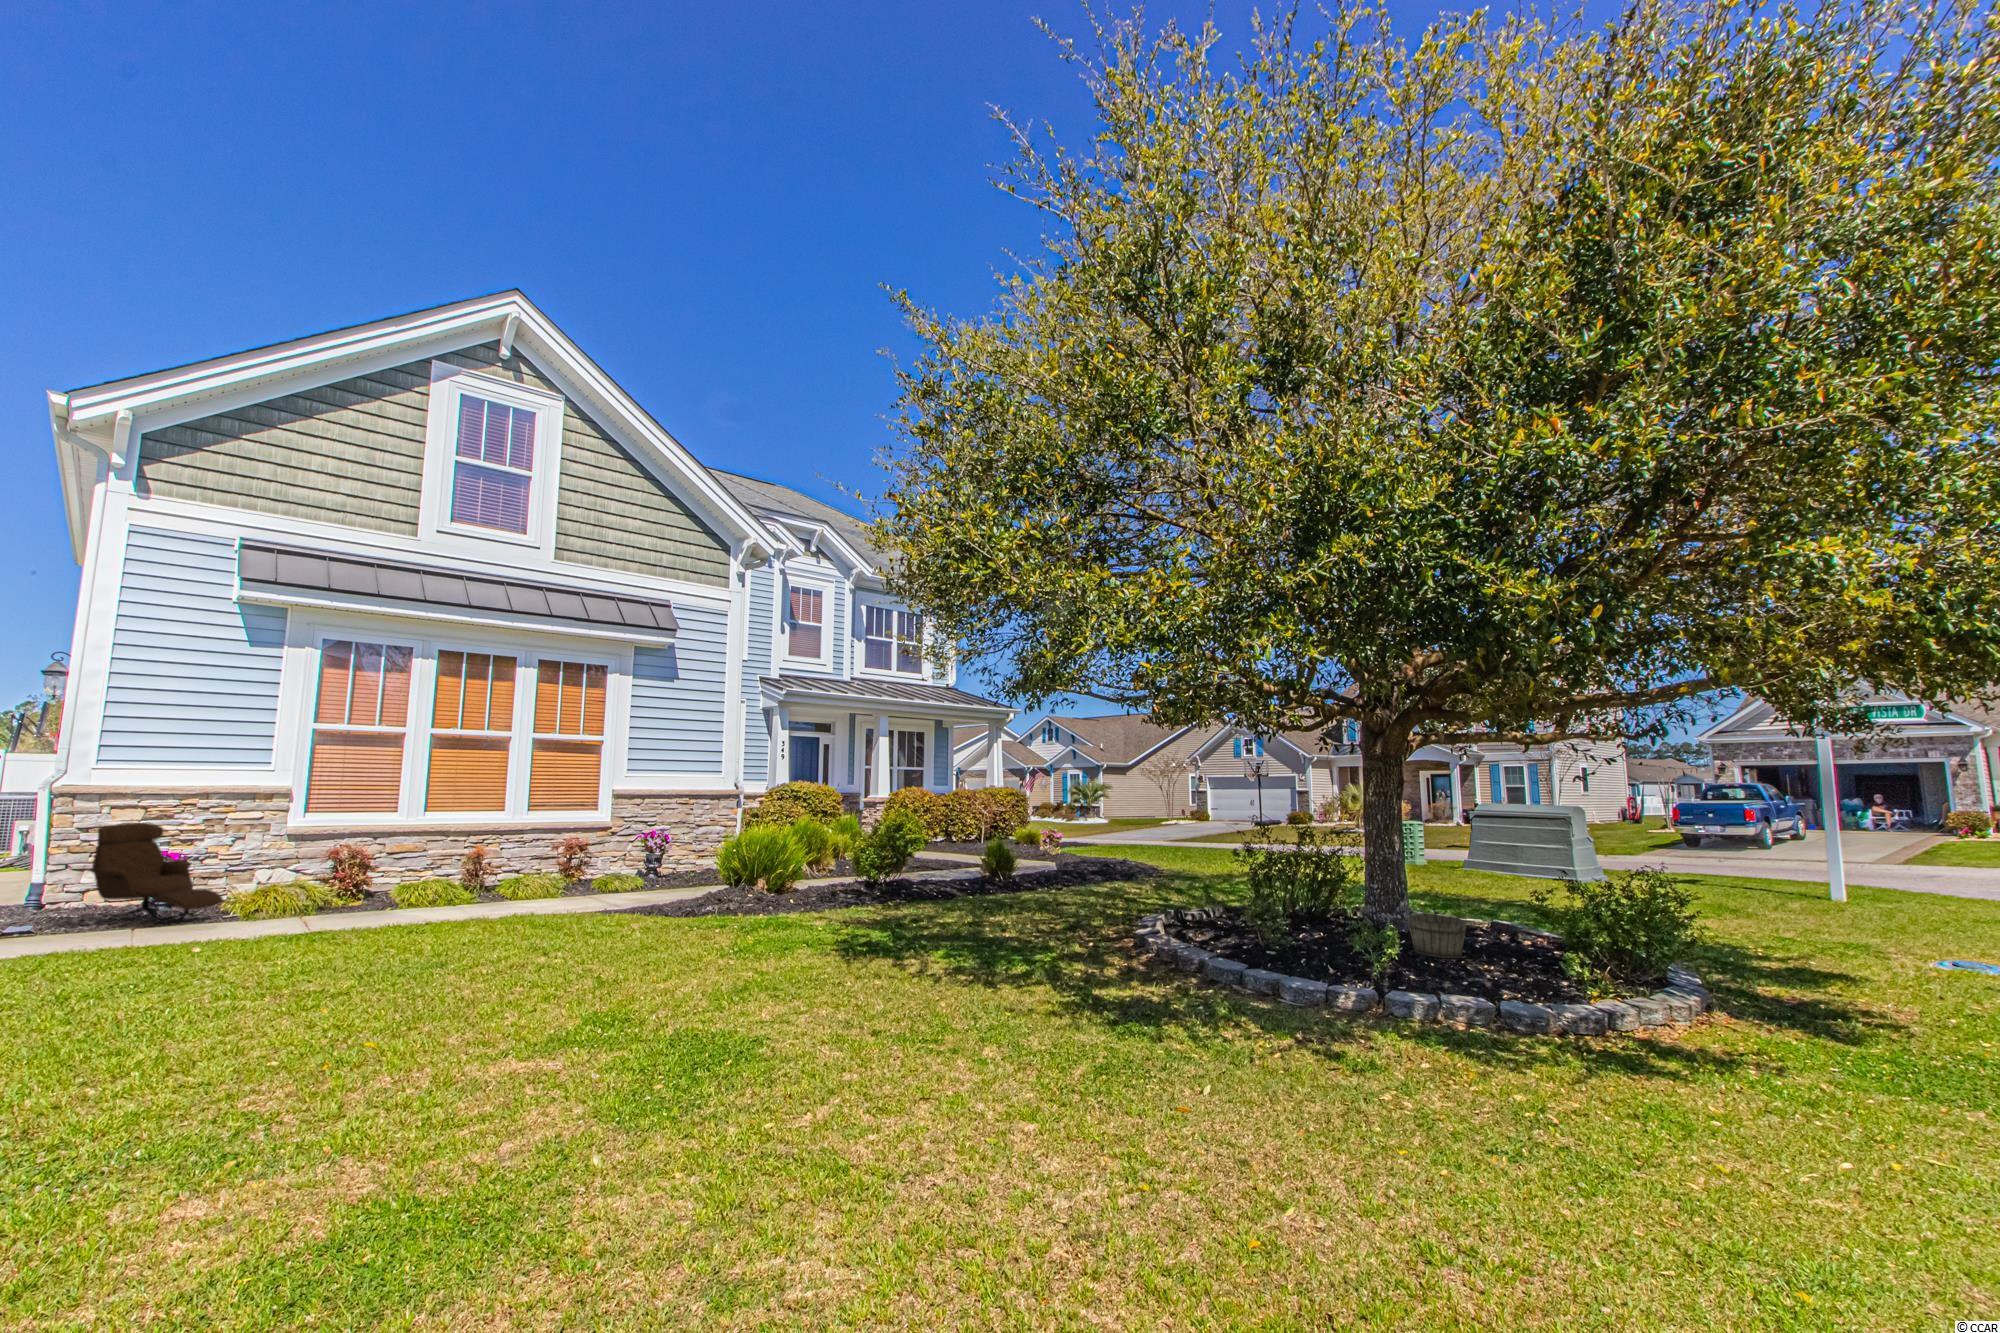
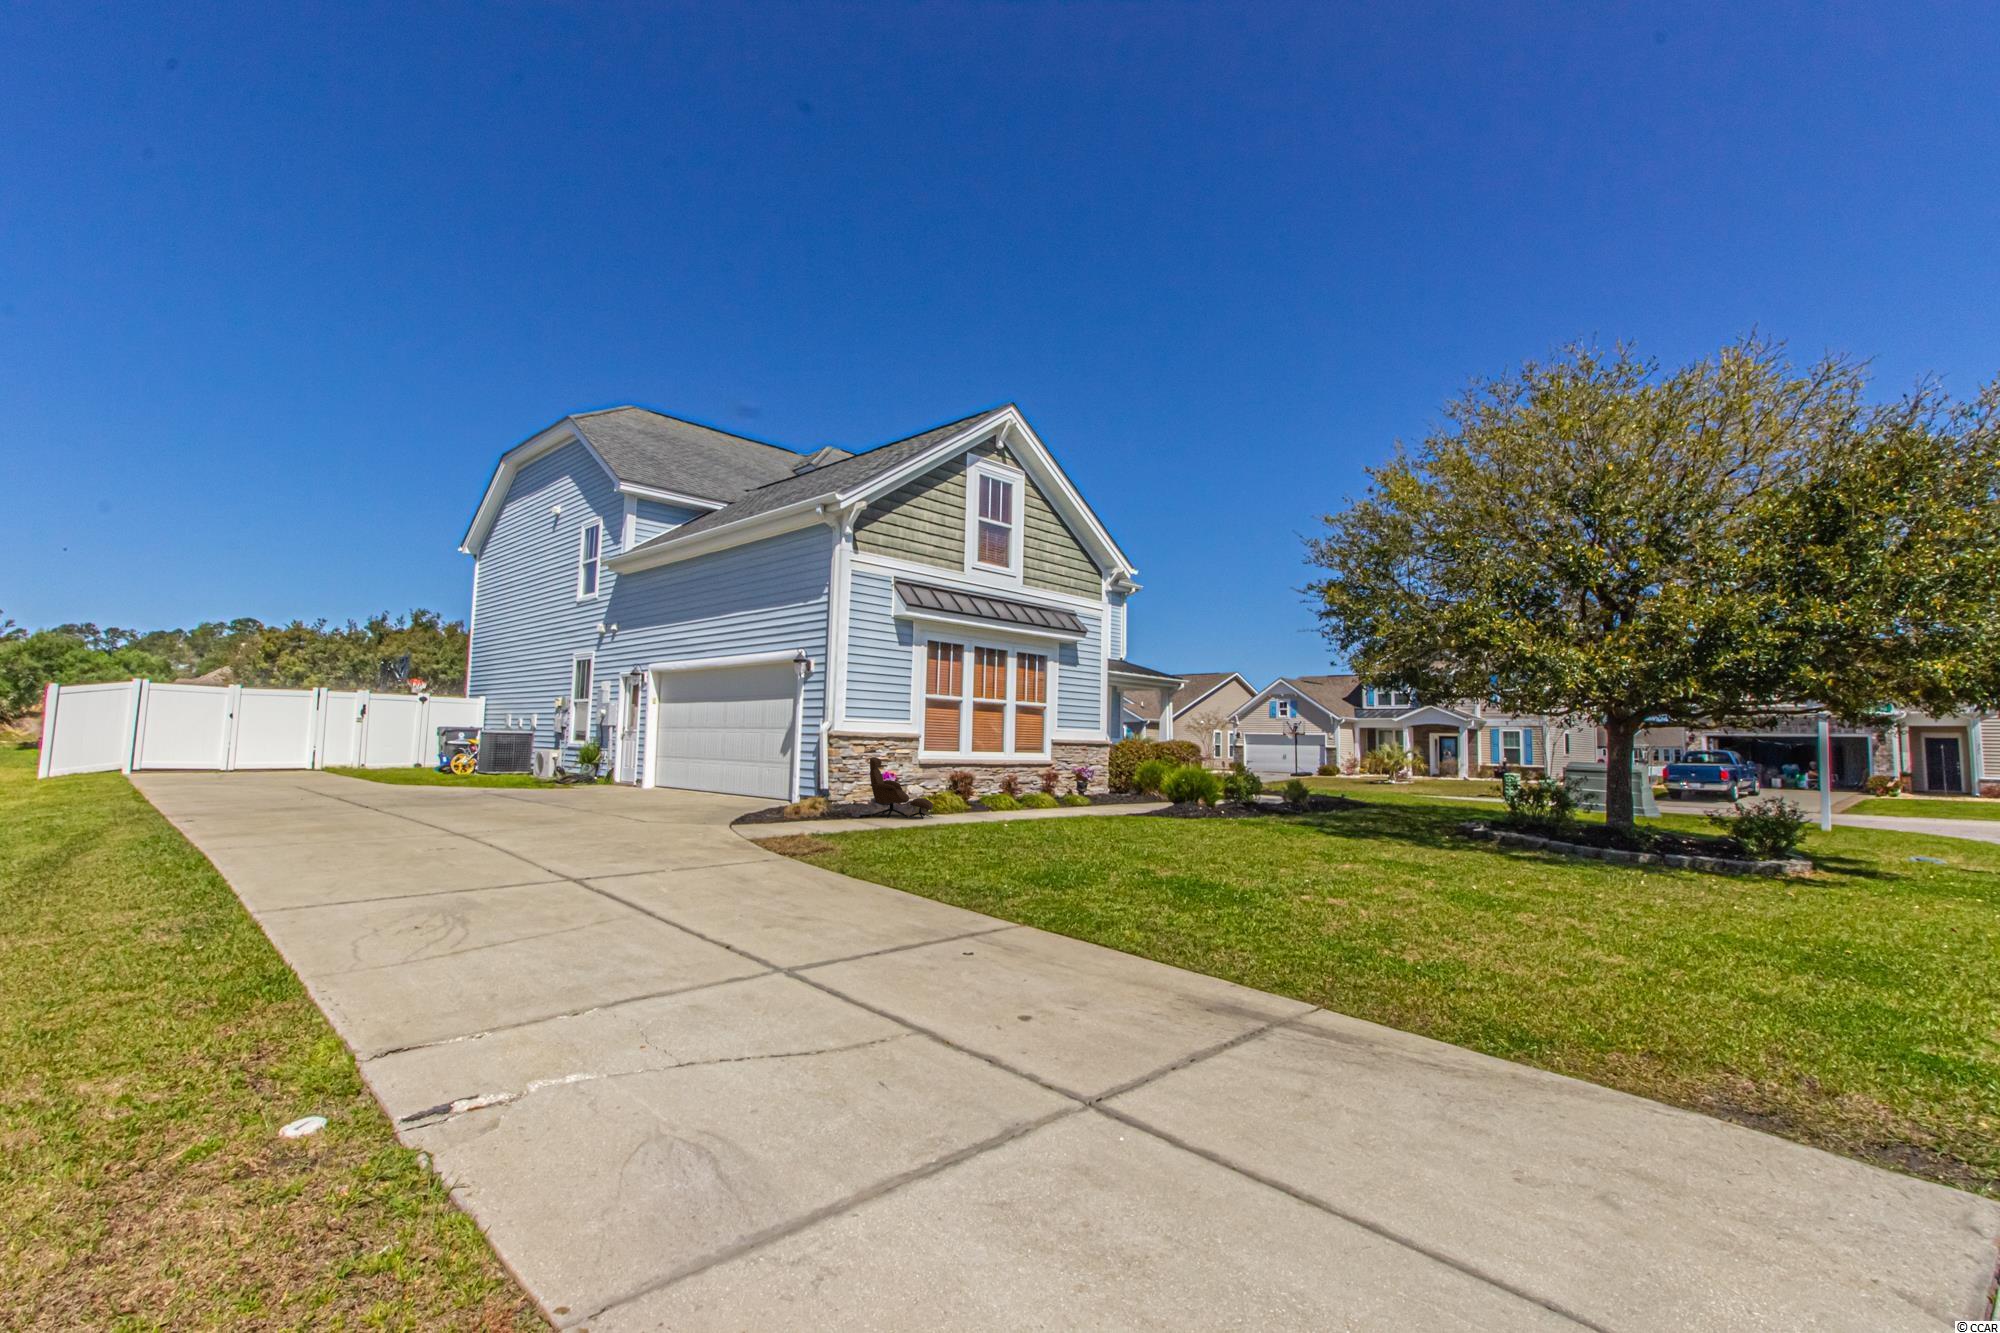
wooden bucket: present [1407,906,1466,958] -> none [1641,817,1678,844]

